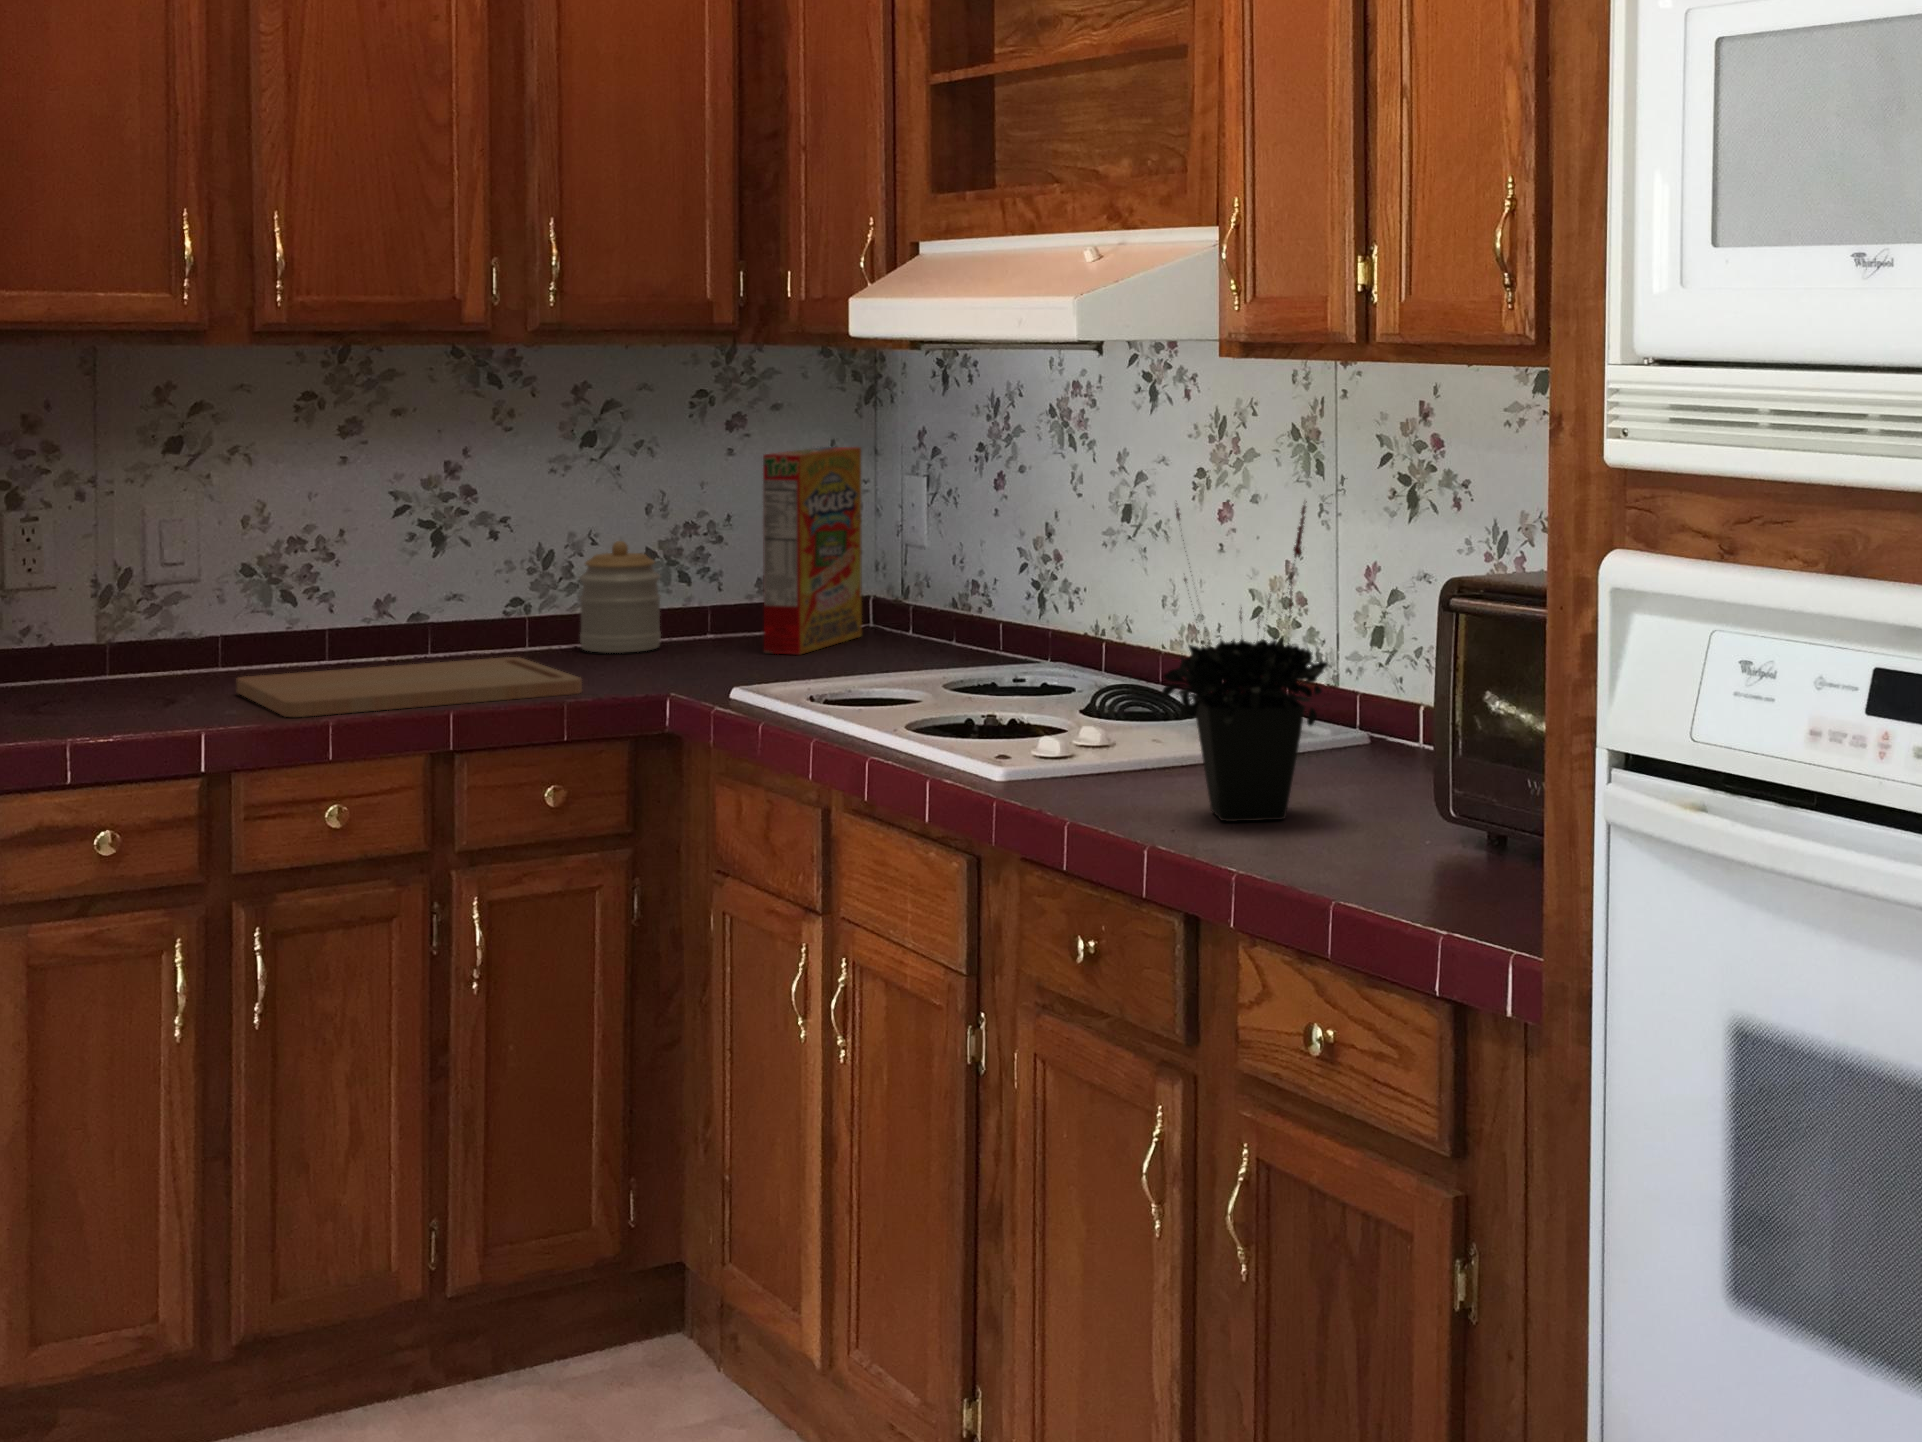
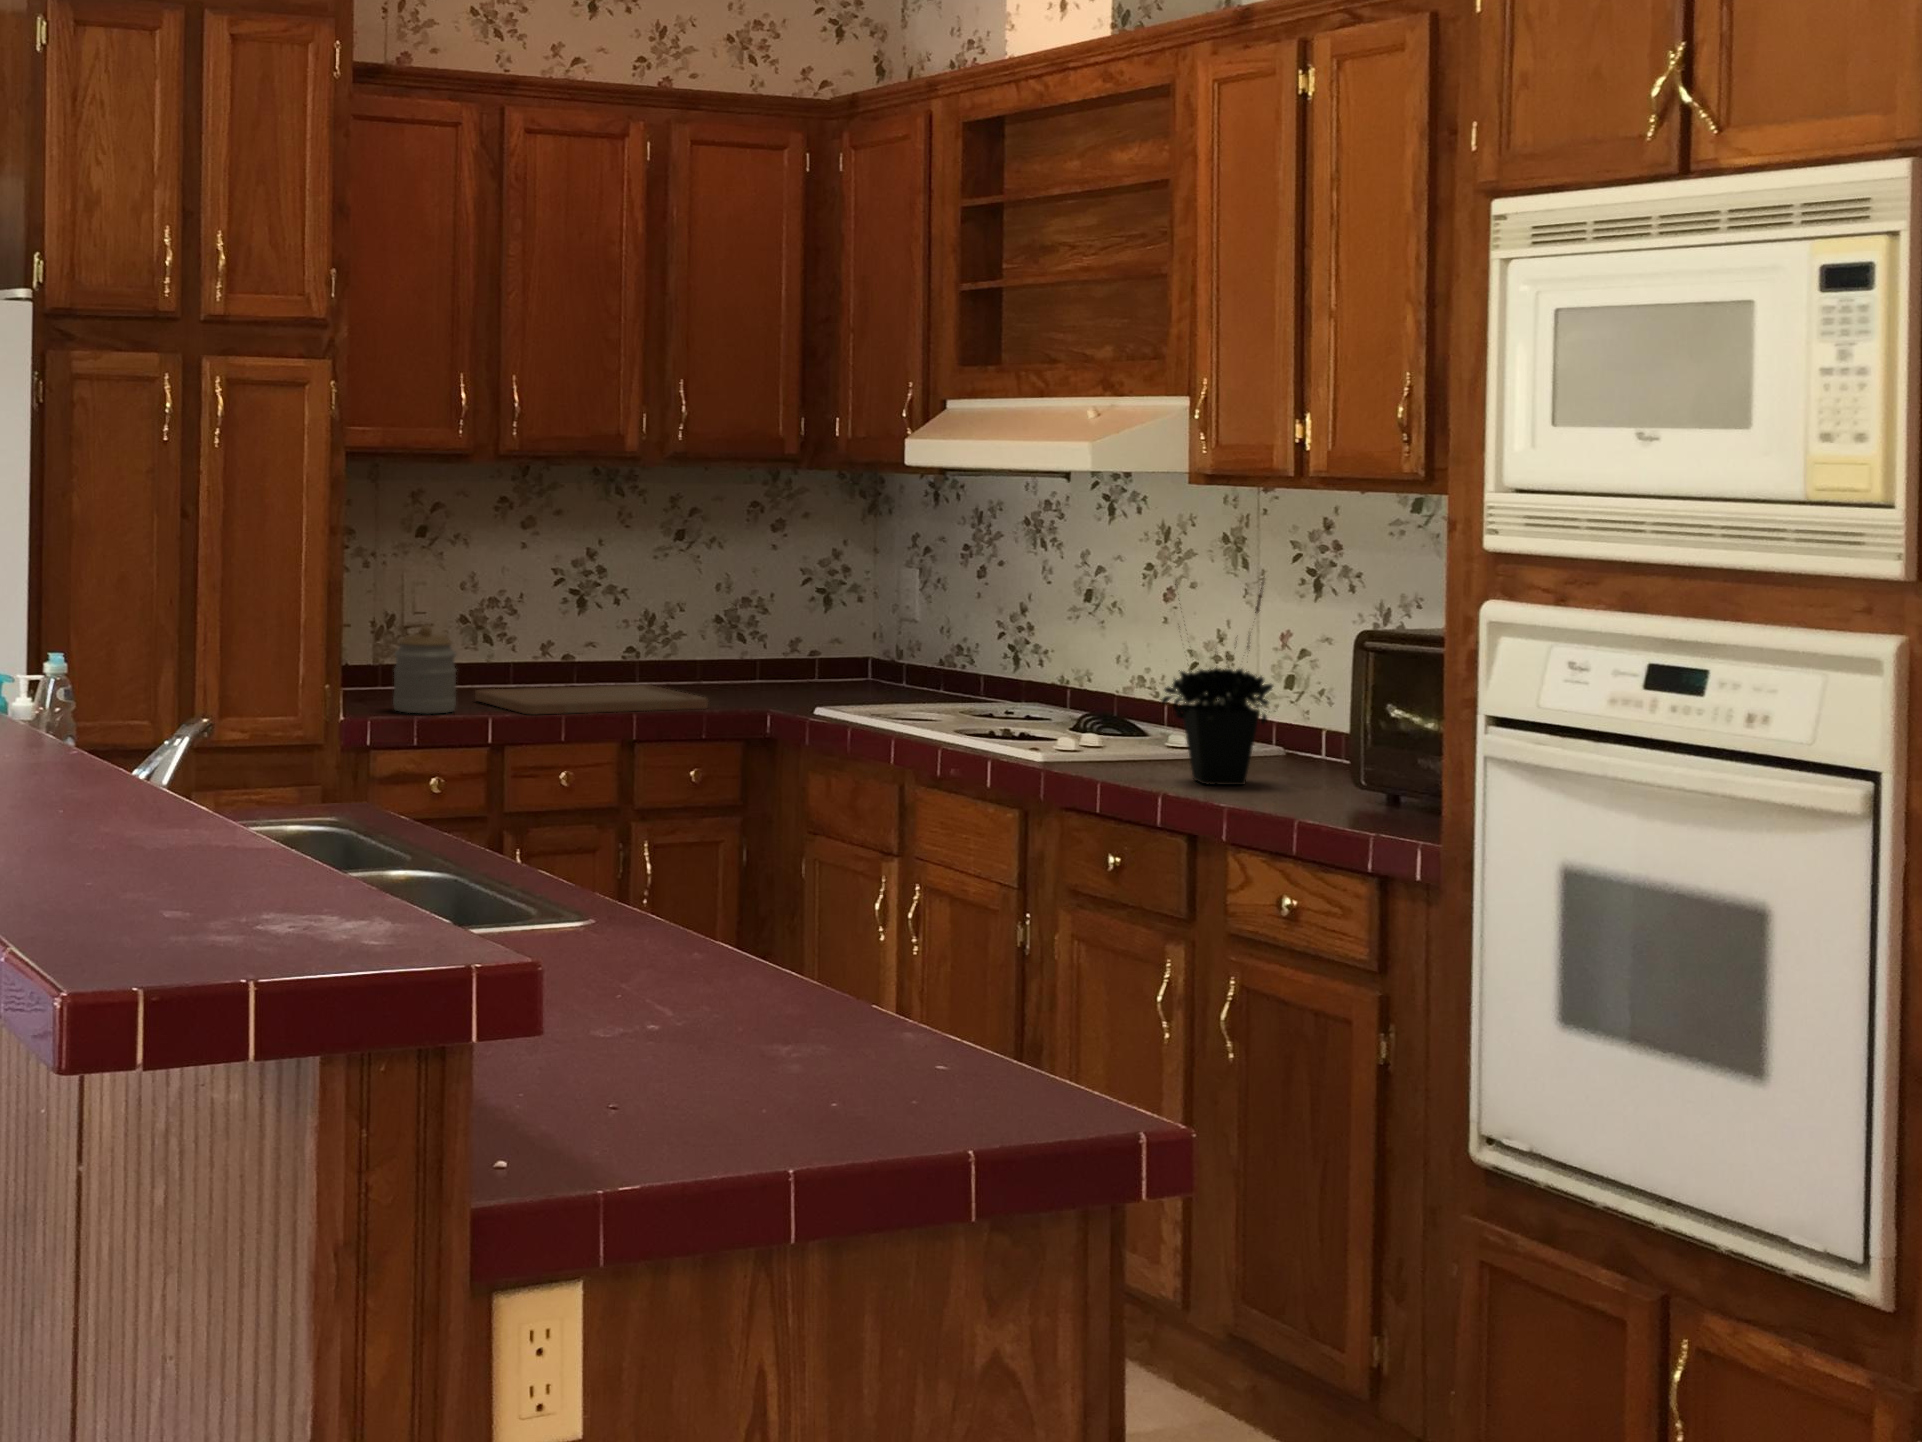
cereal box: present [763,447,862,655] -> none [812,544,876,692]
jar: present [580,541,661,653] -> present [393,625,456,714]

